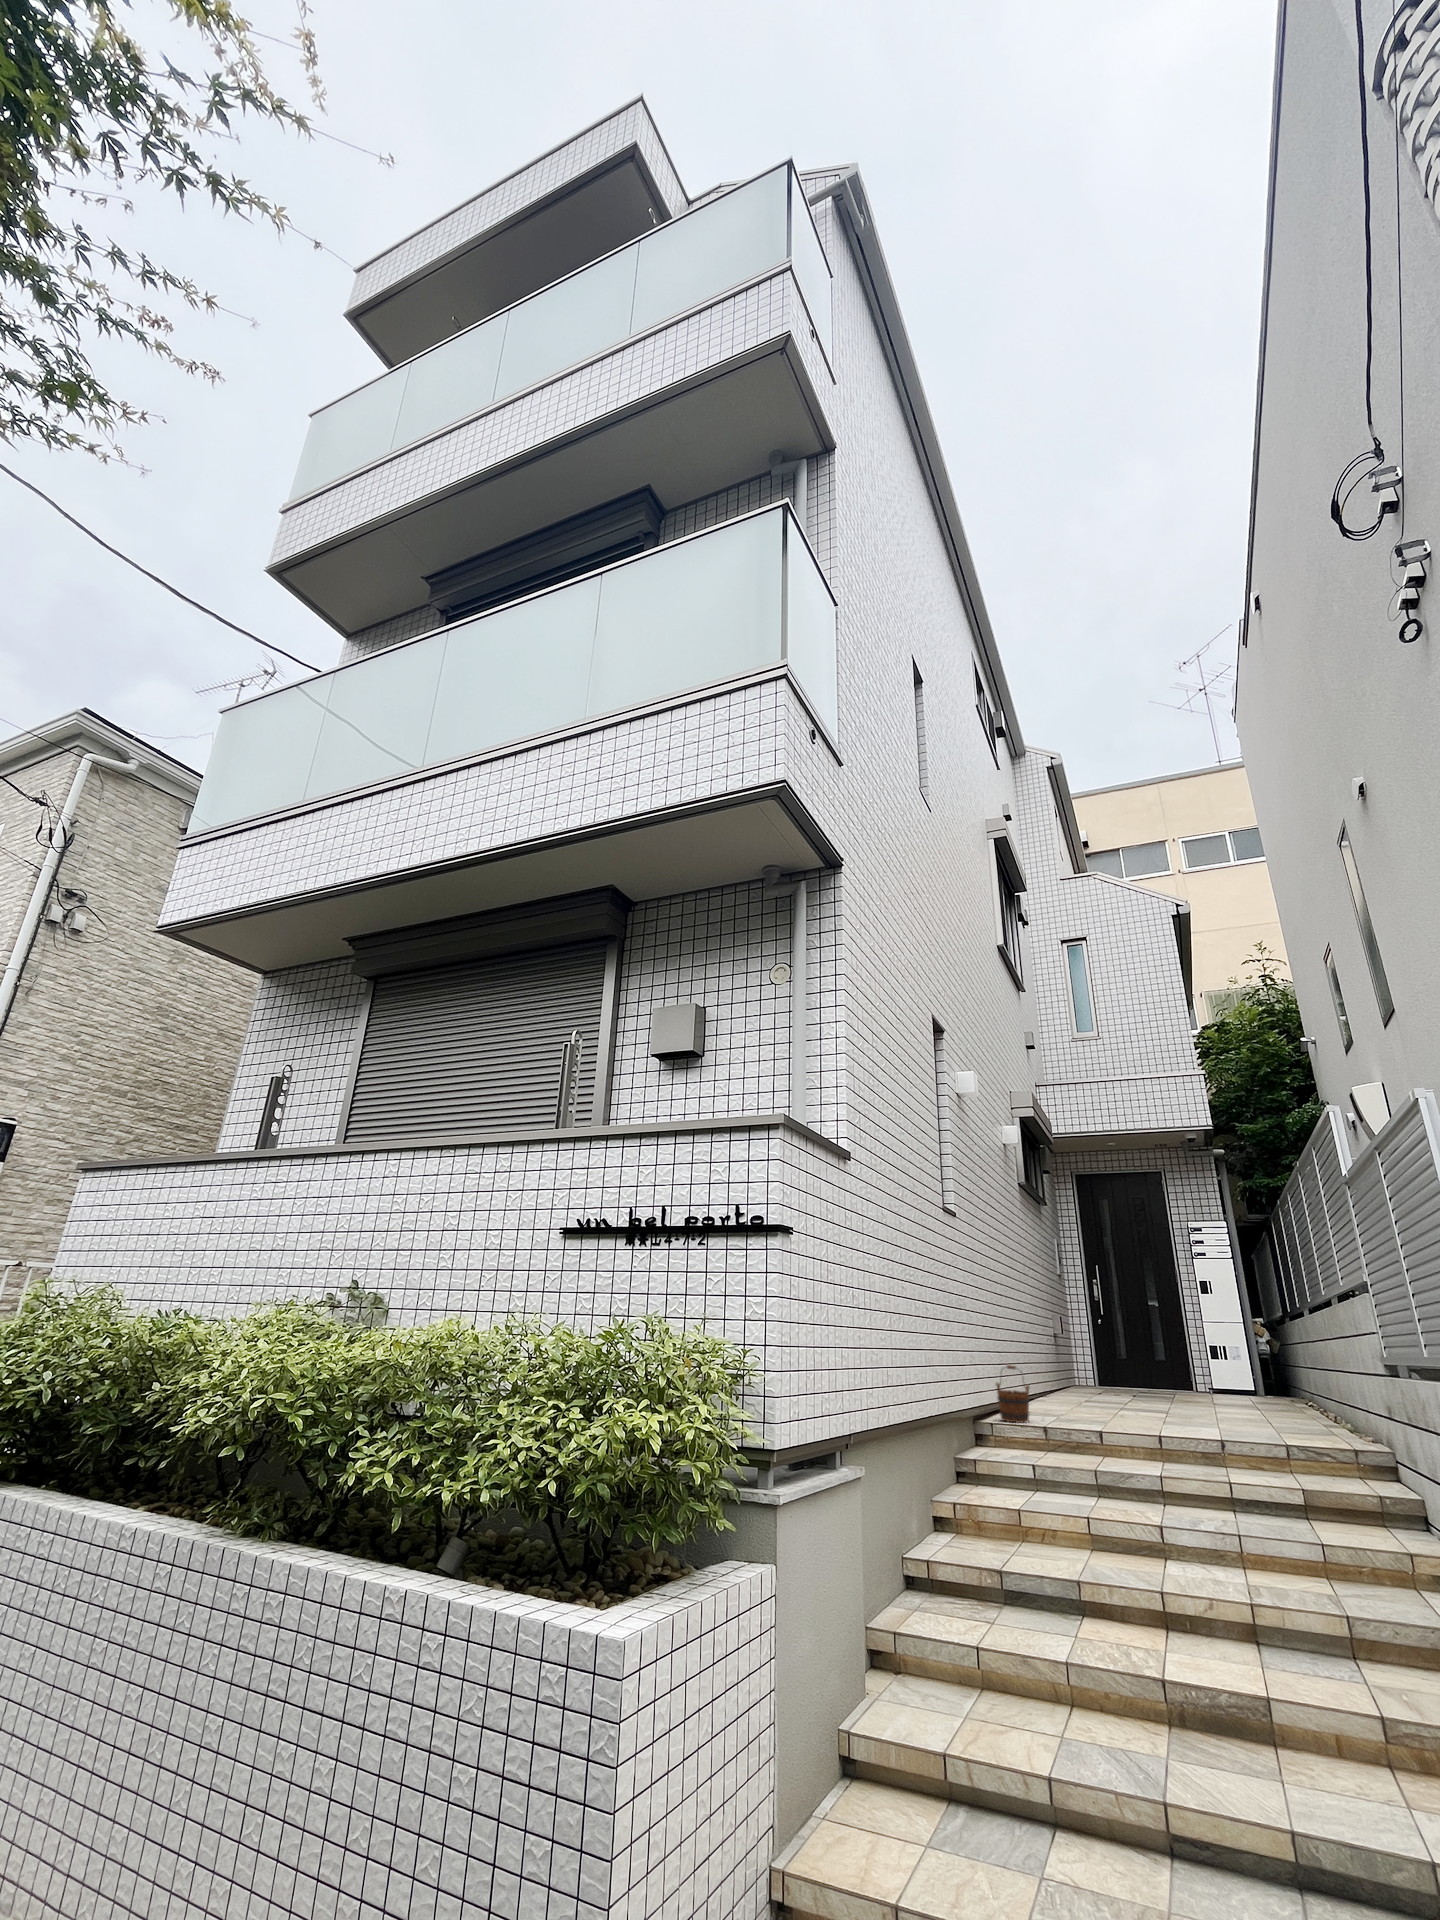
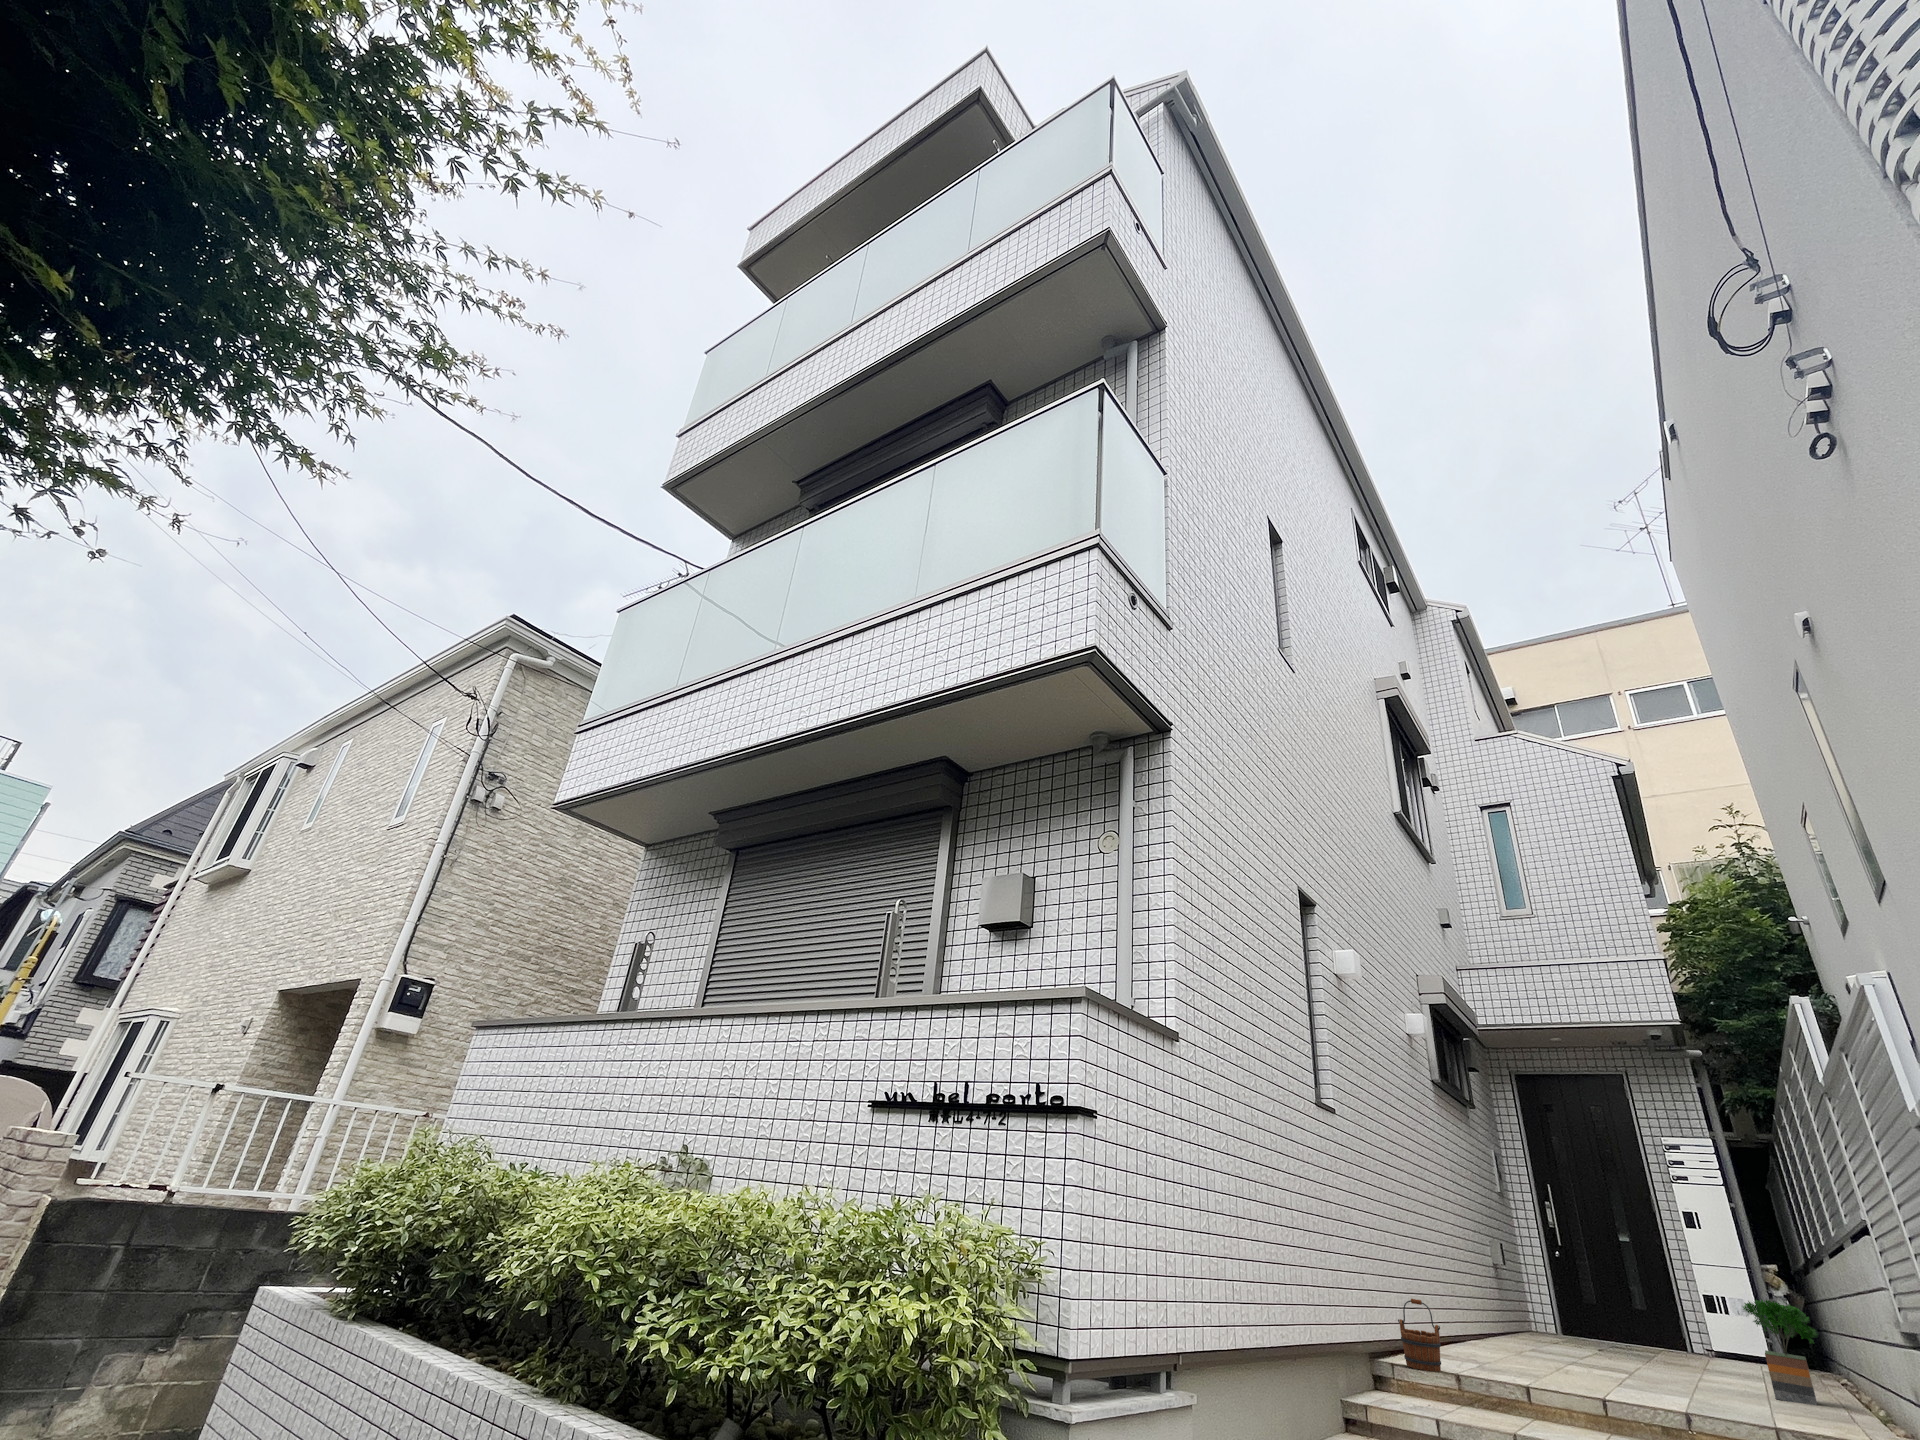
potted tree: none [1255,1343,1312,1422] -> present [1743,1300,1817,1405]

